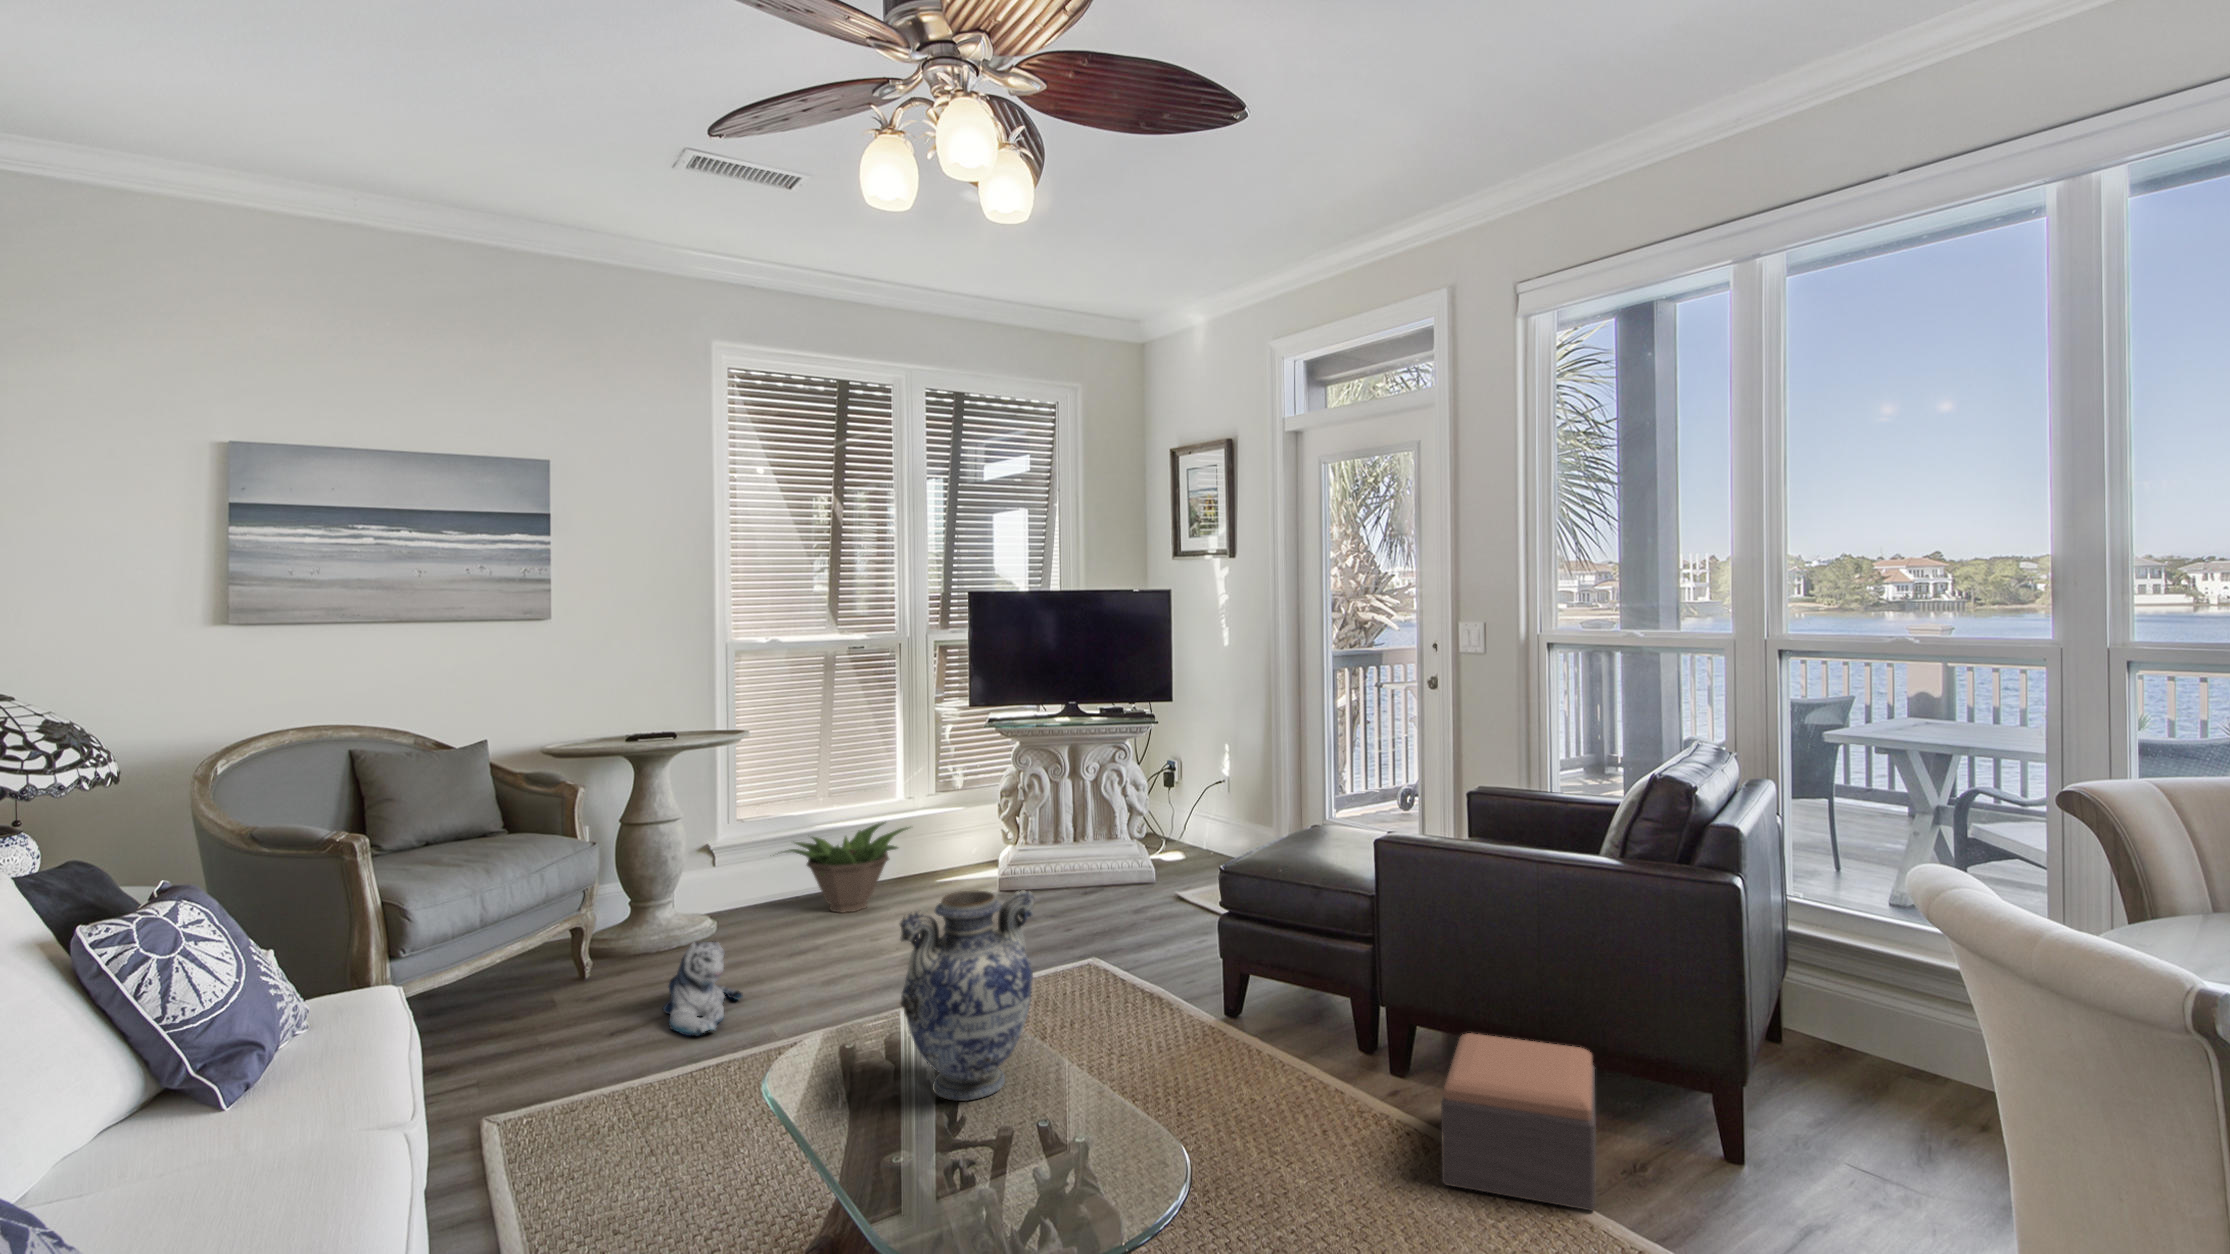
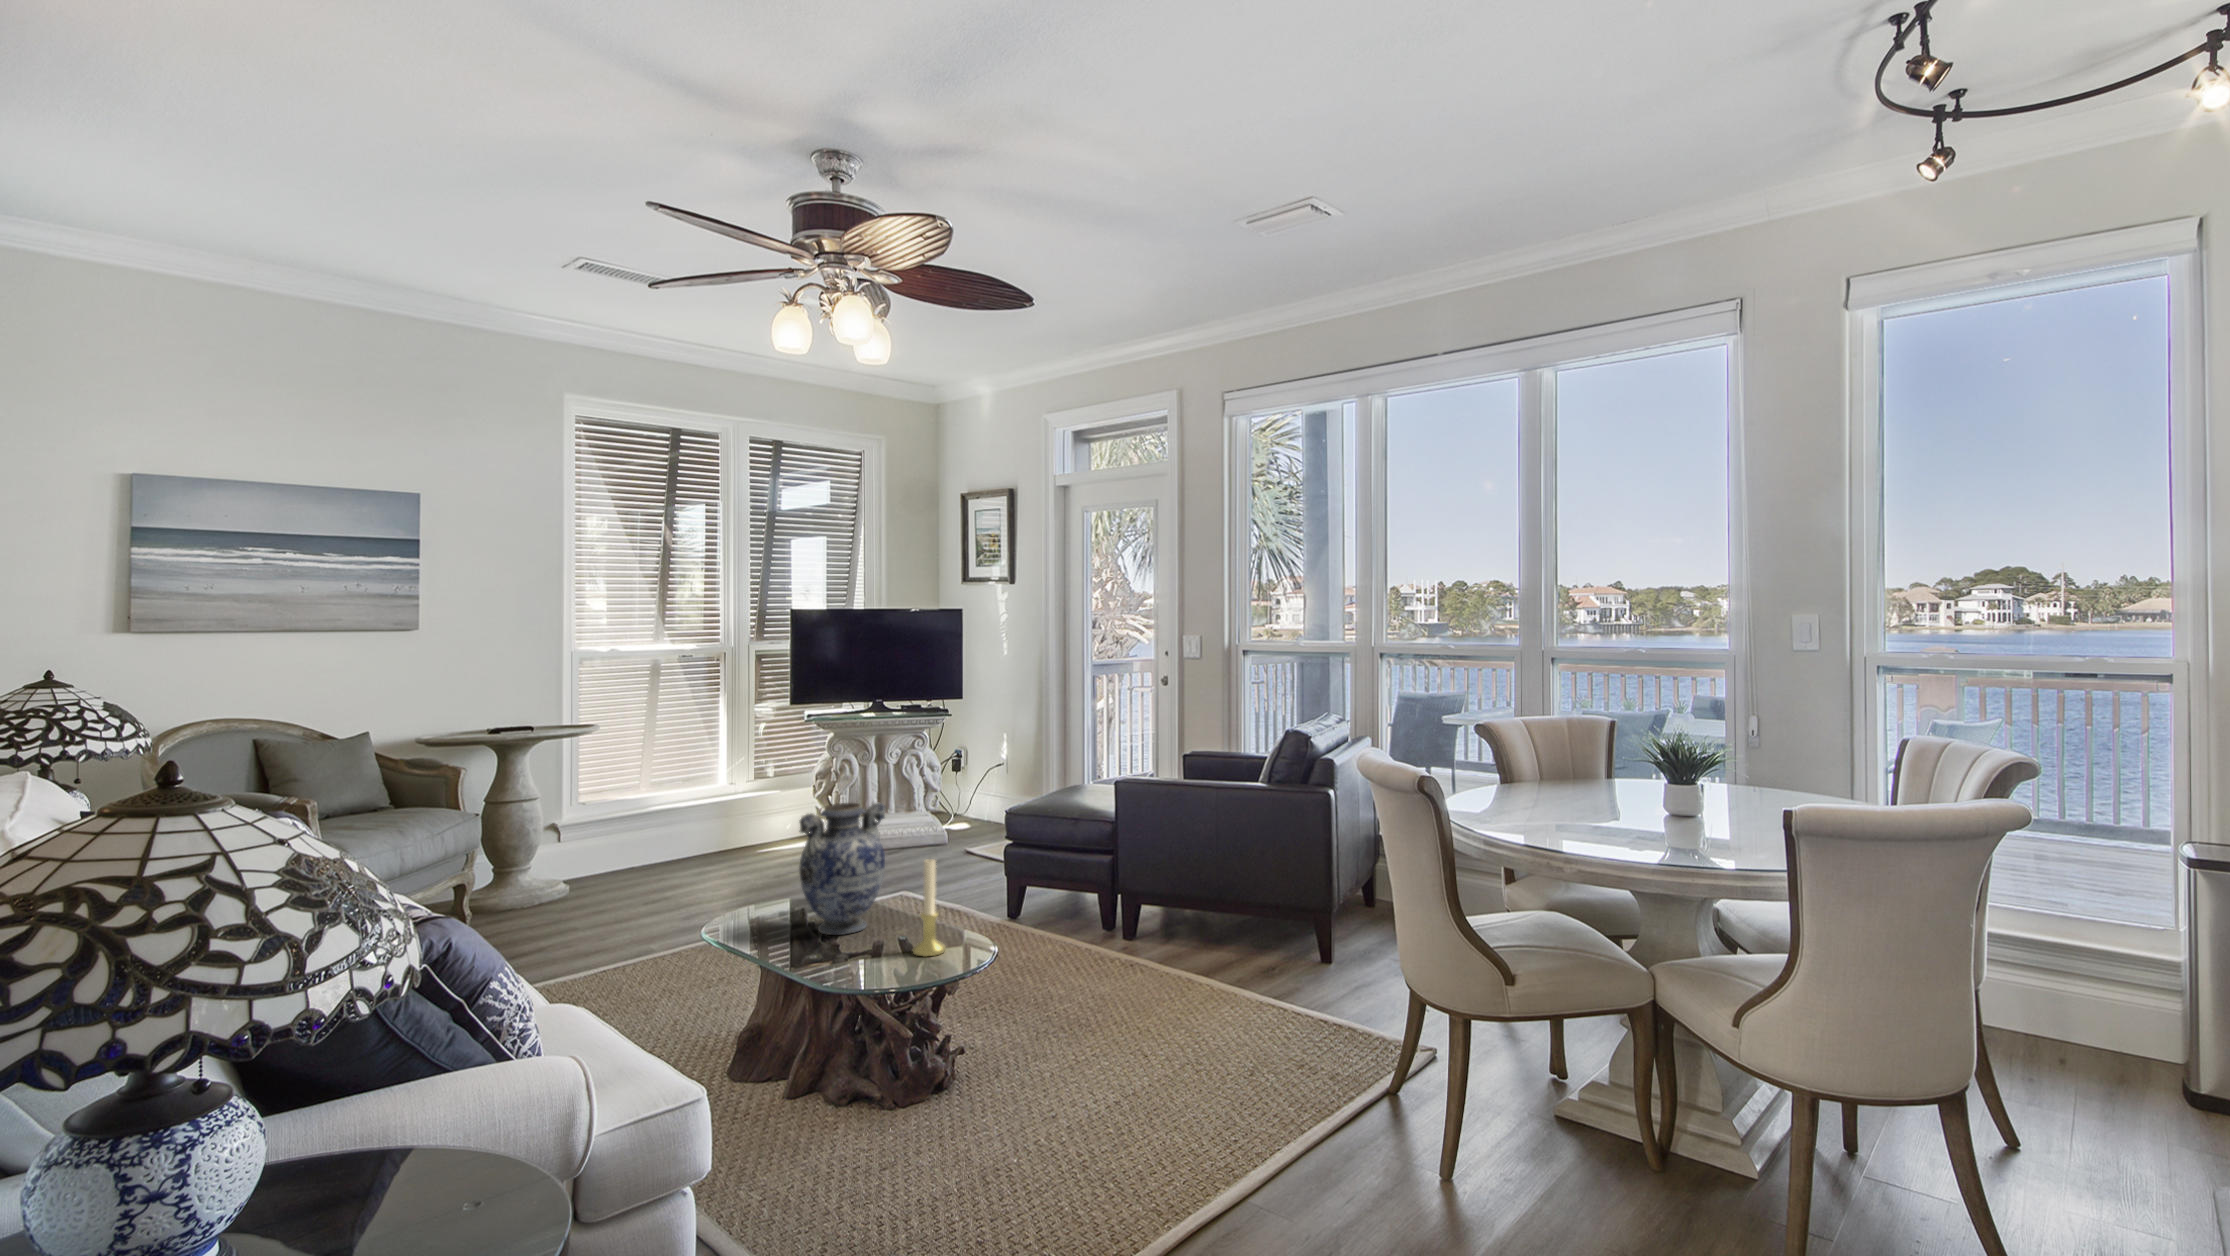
decorative plant: present [785,823,909,913] -> none [617,802,740,876]
plush toy: present [662,942,743,1036] -> none [548,884,616,955]
candle holder: none [1061,1004,1115,1174] -> present [913,859,946,957]
footstool: present [1441,1033,1596,1211] -> none [1151,900,1252,993]

